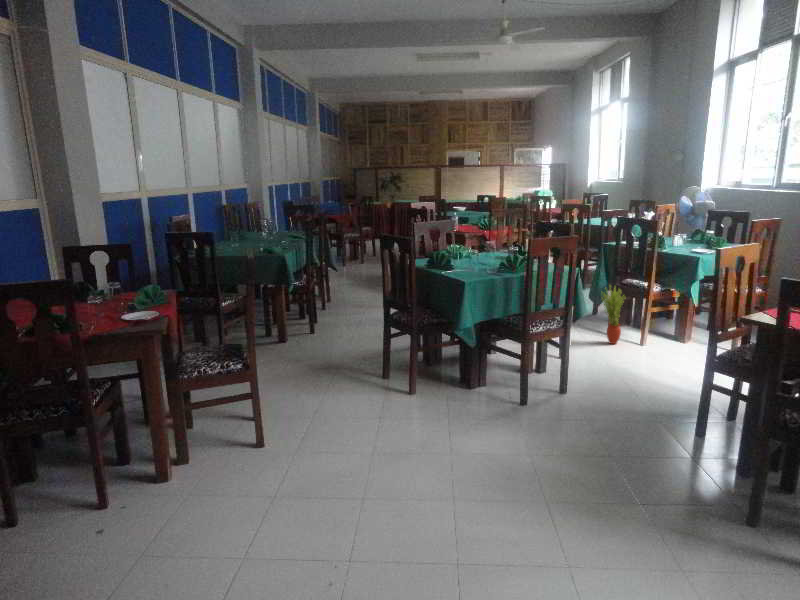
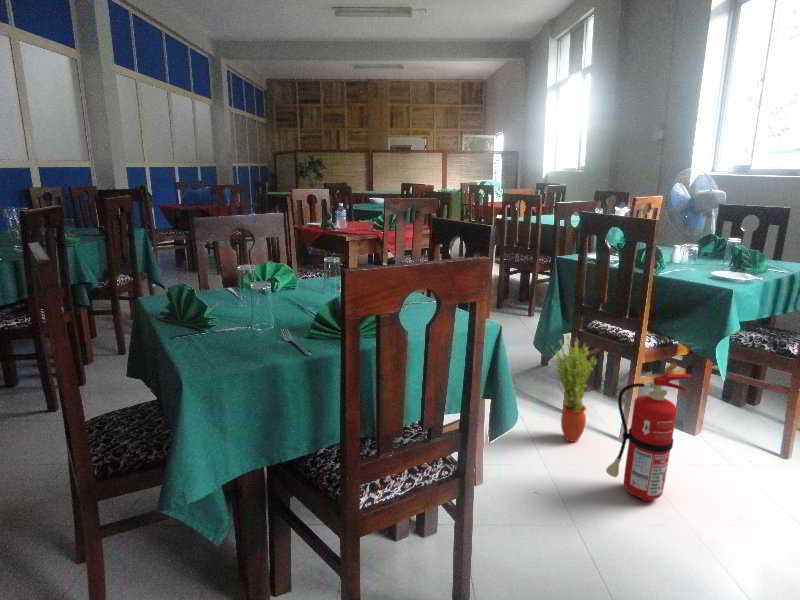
fire extinguisher: none [630,290,671,361] -> present [606,363,691,501]

